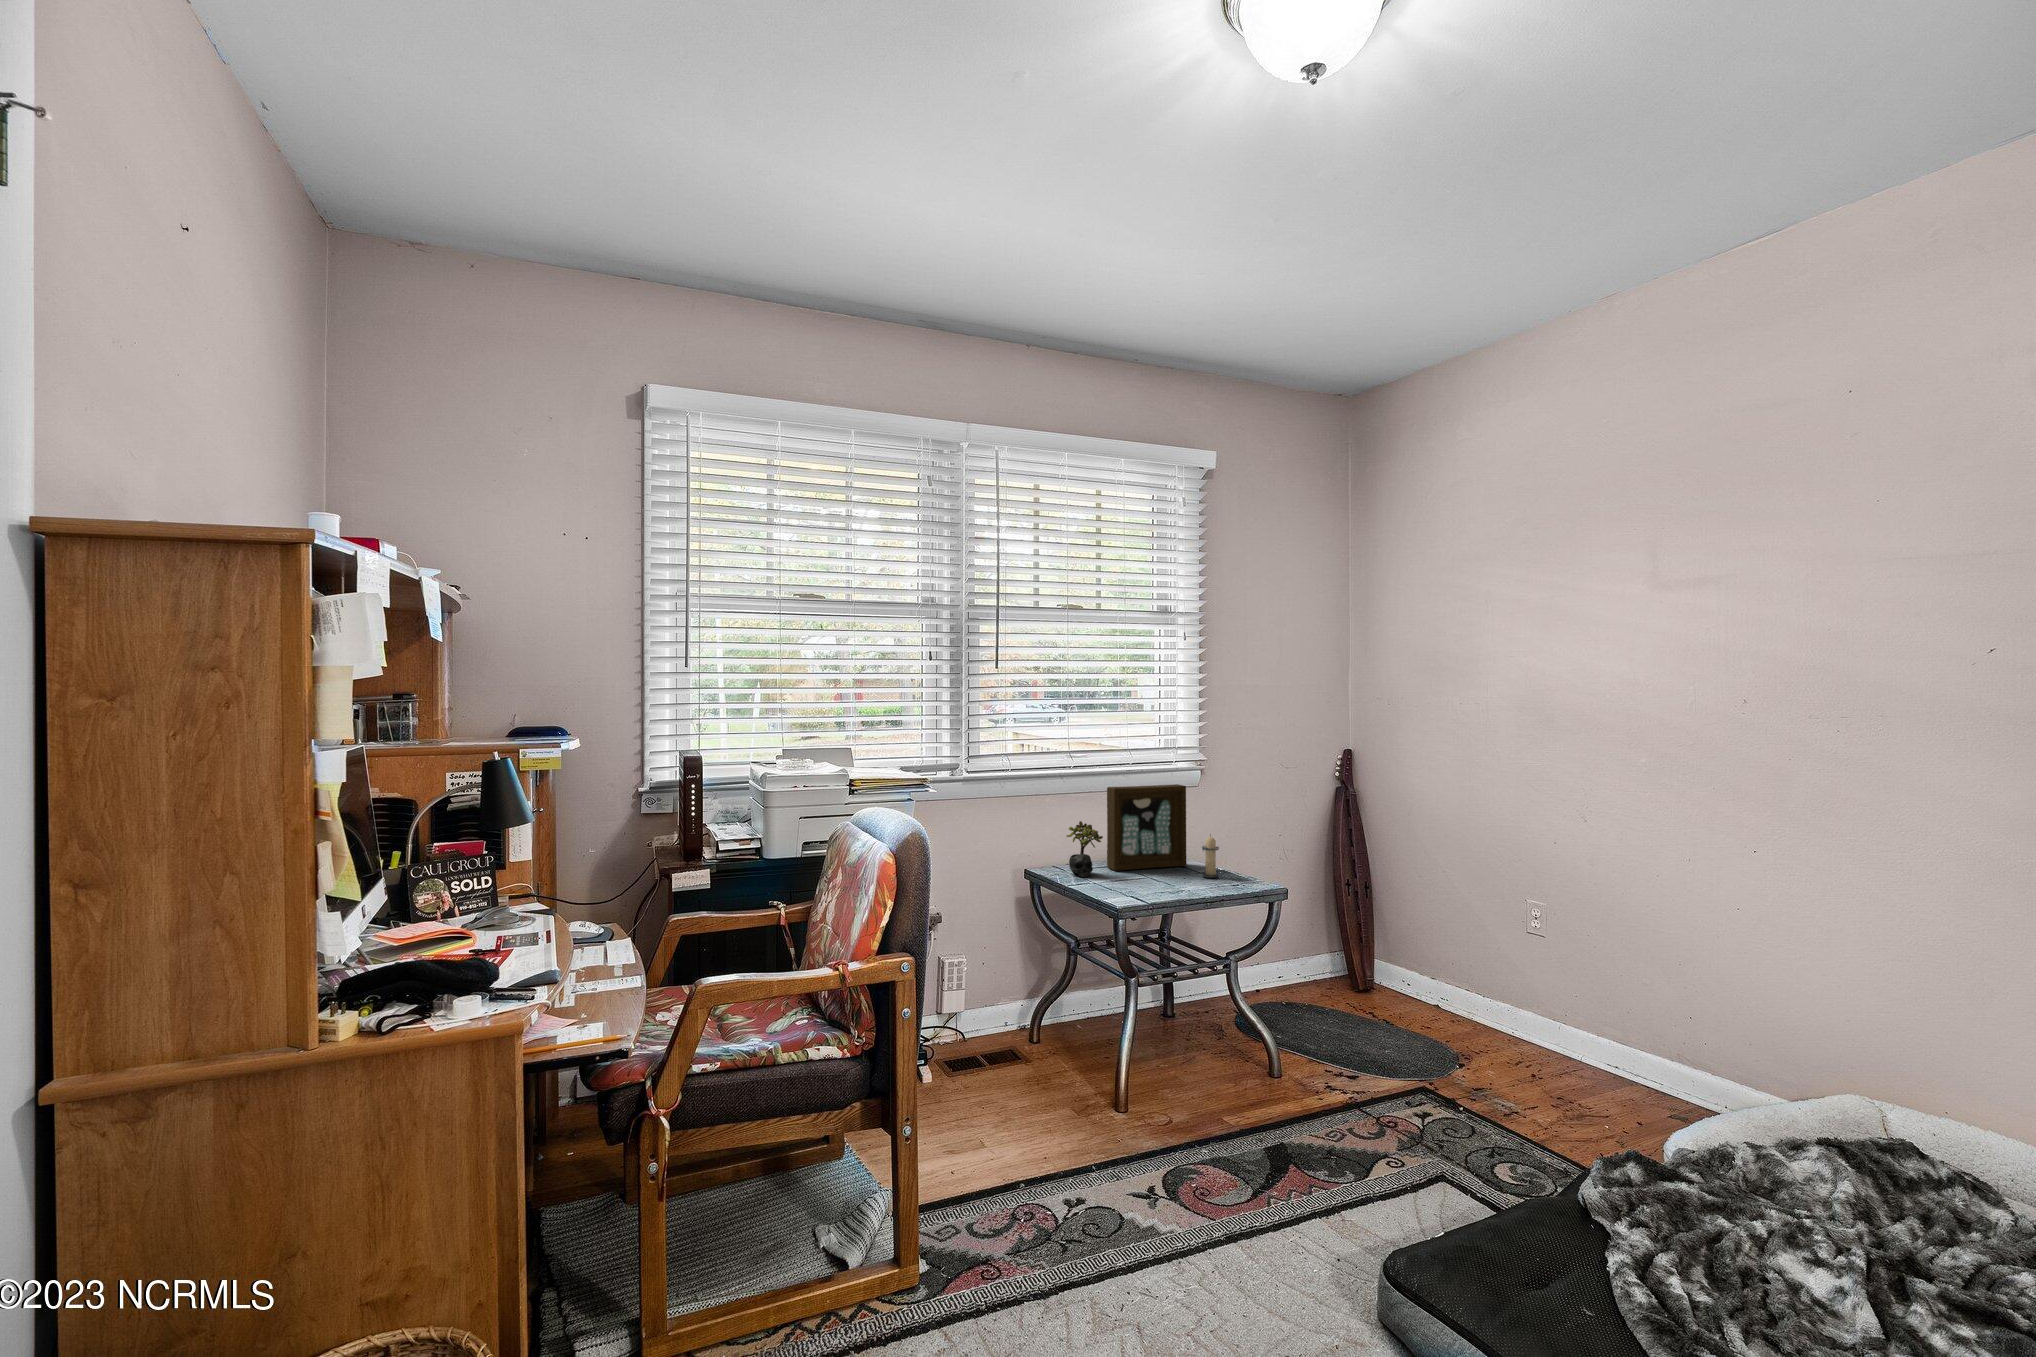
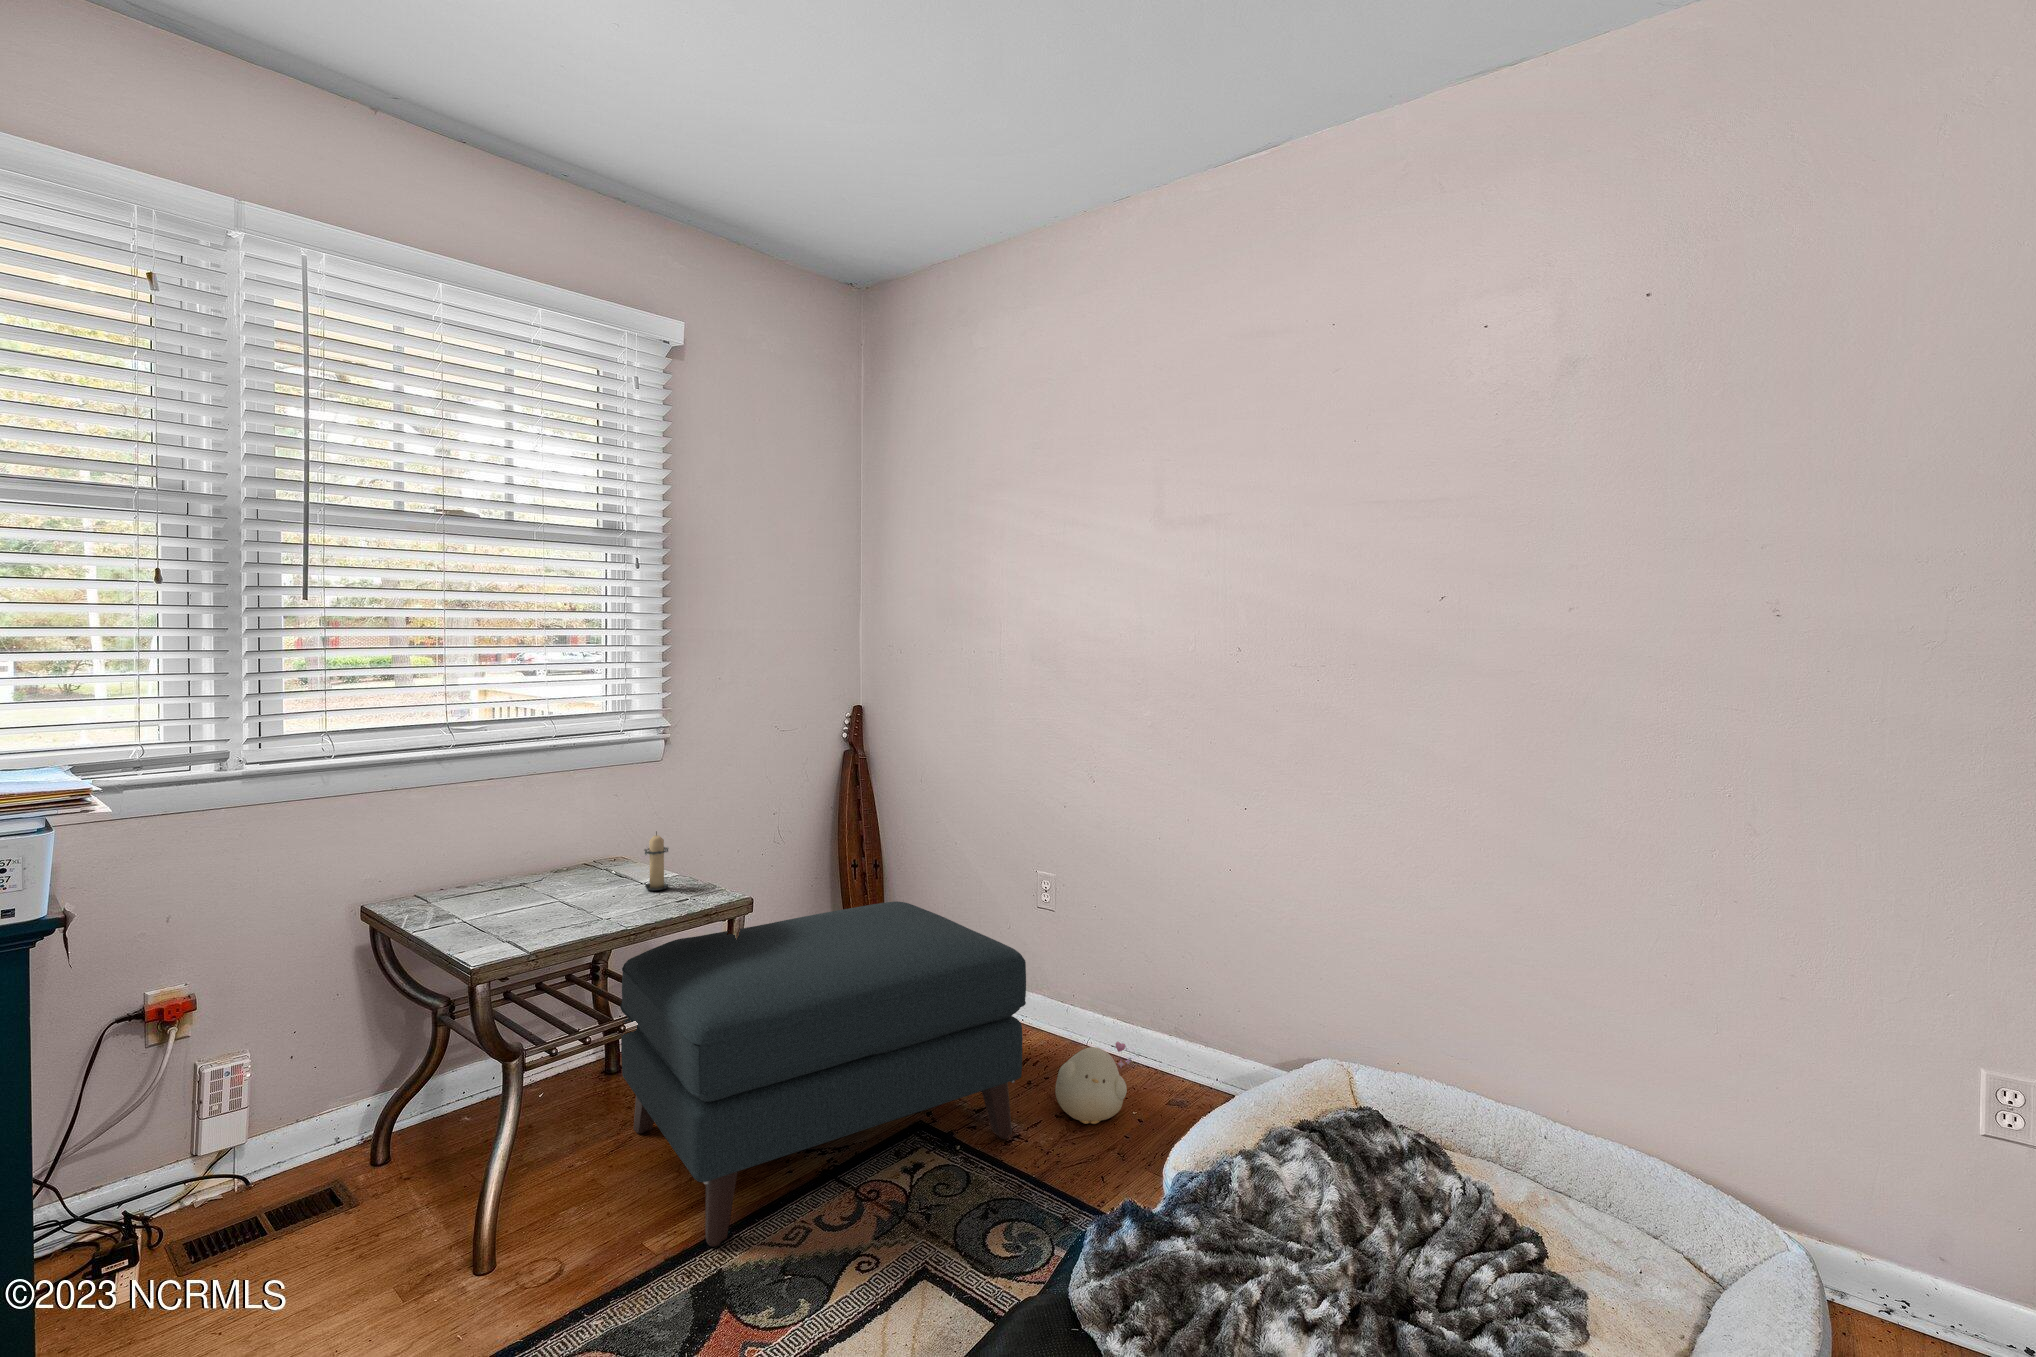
picture frame: present [1107,784,1187,871] -> none [506,765,631,893]
succulent plant: present [1066,821,1103,877] -> none [430,828,491,910]
ottoman: none [1188,909,1524,1133] -> present [620,901,1026,1247]
plush toy: none [1552,1049,1631,1118] -> present [1055,1042,1131,1124]

